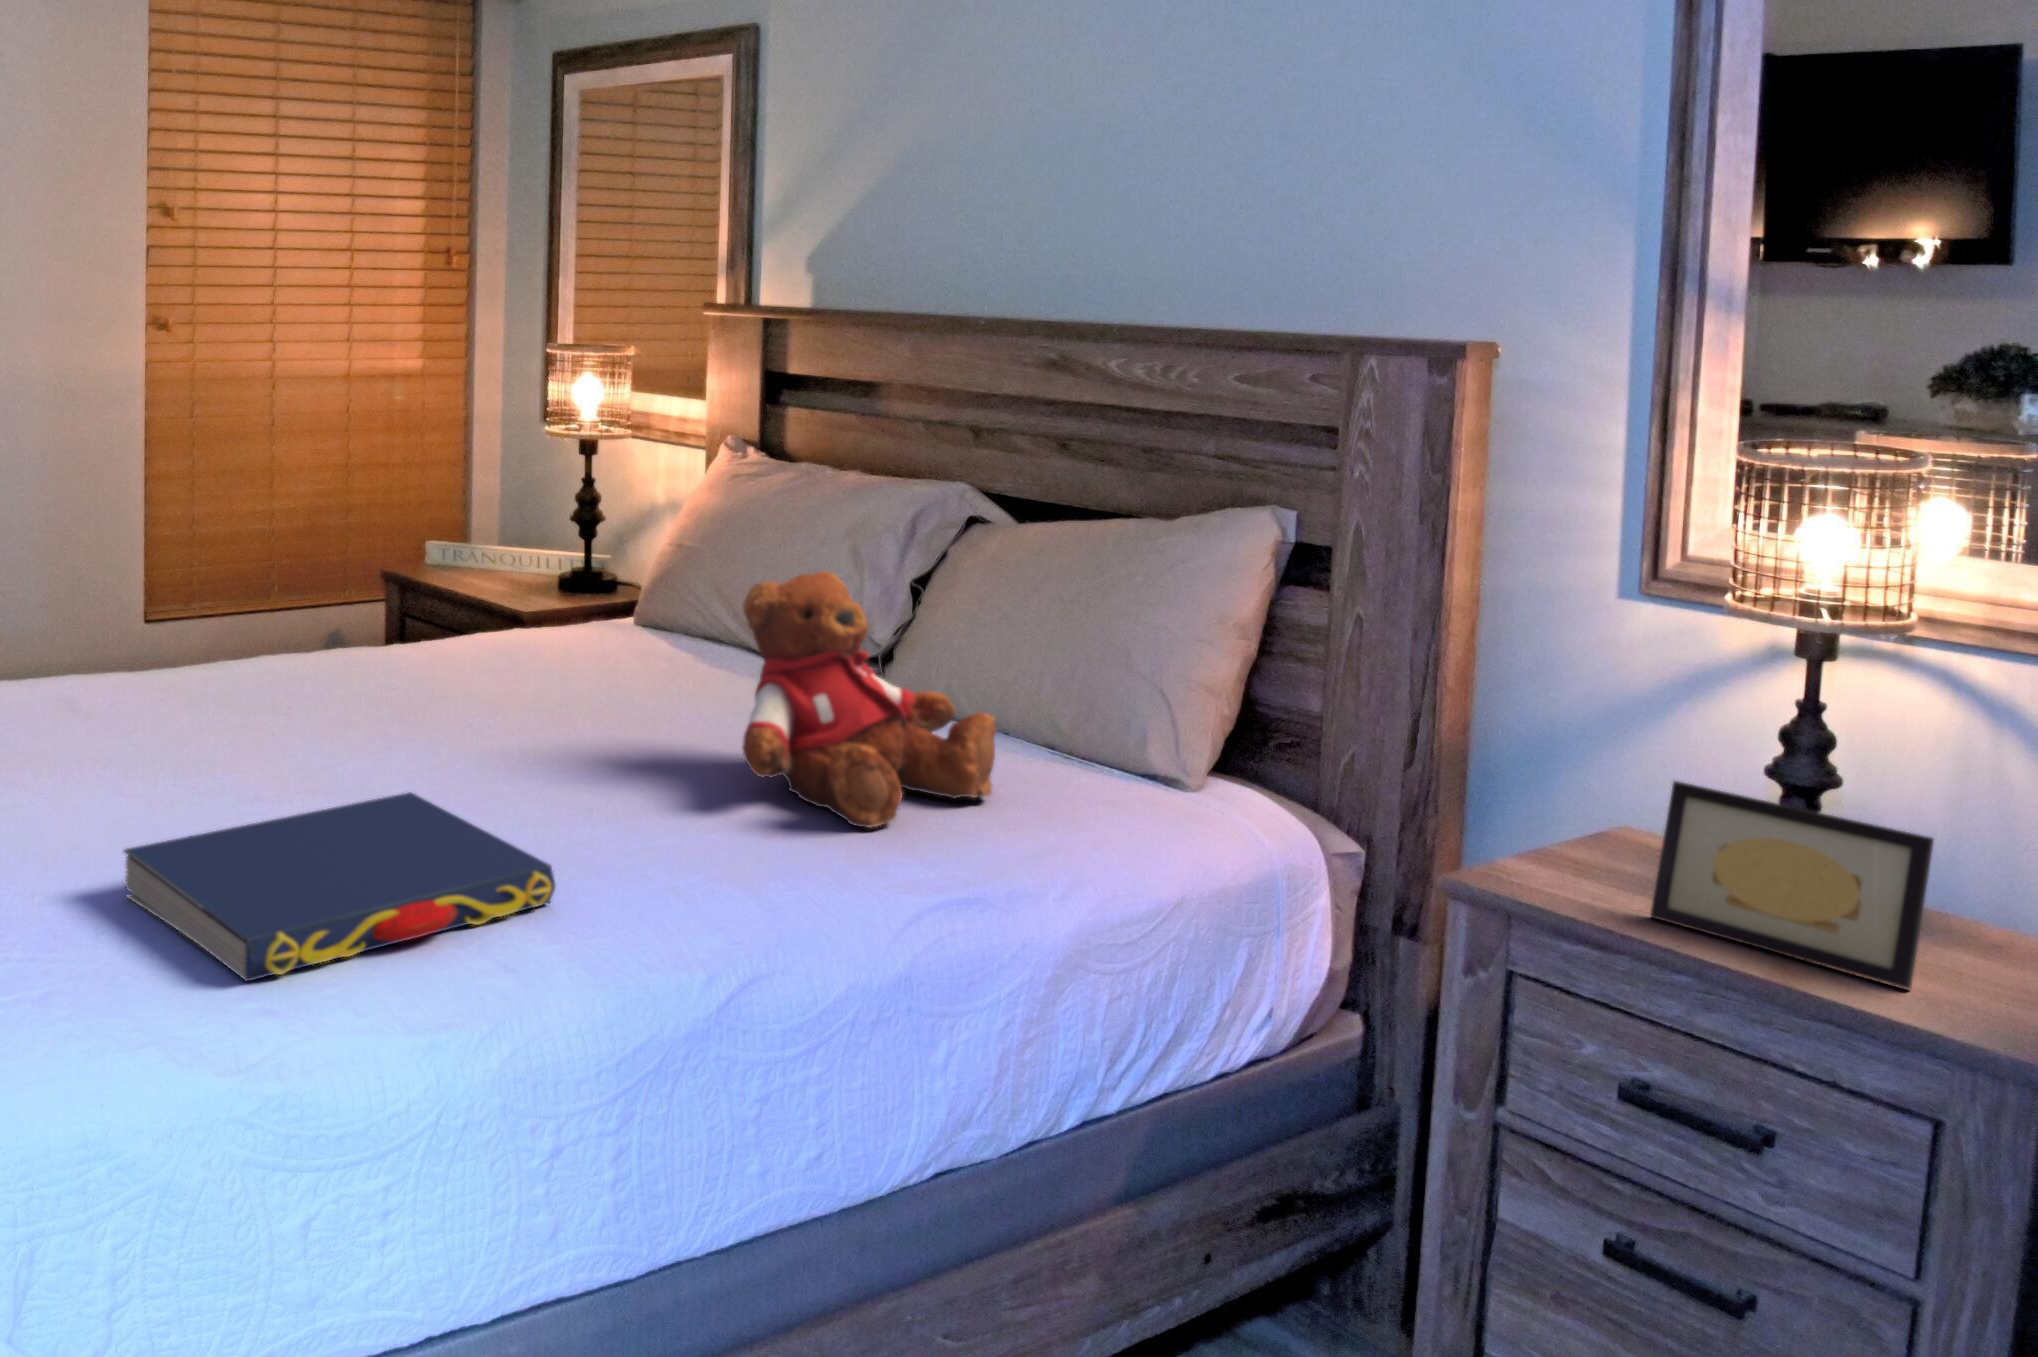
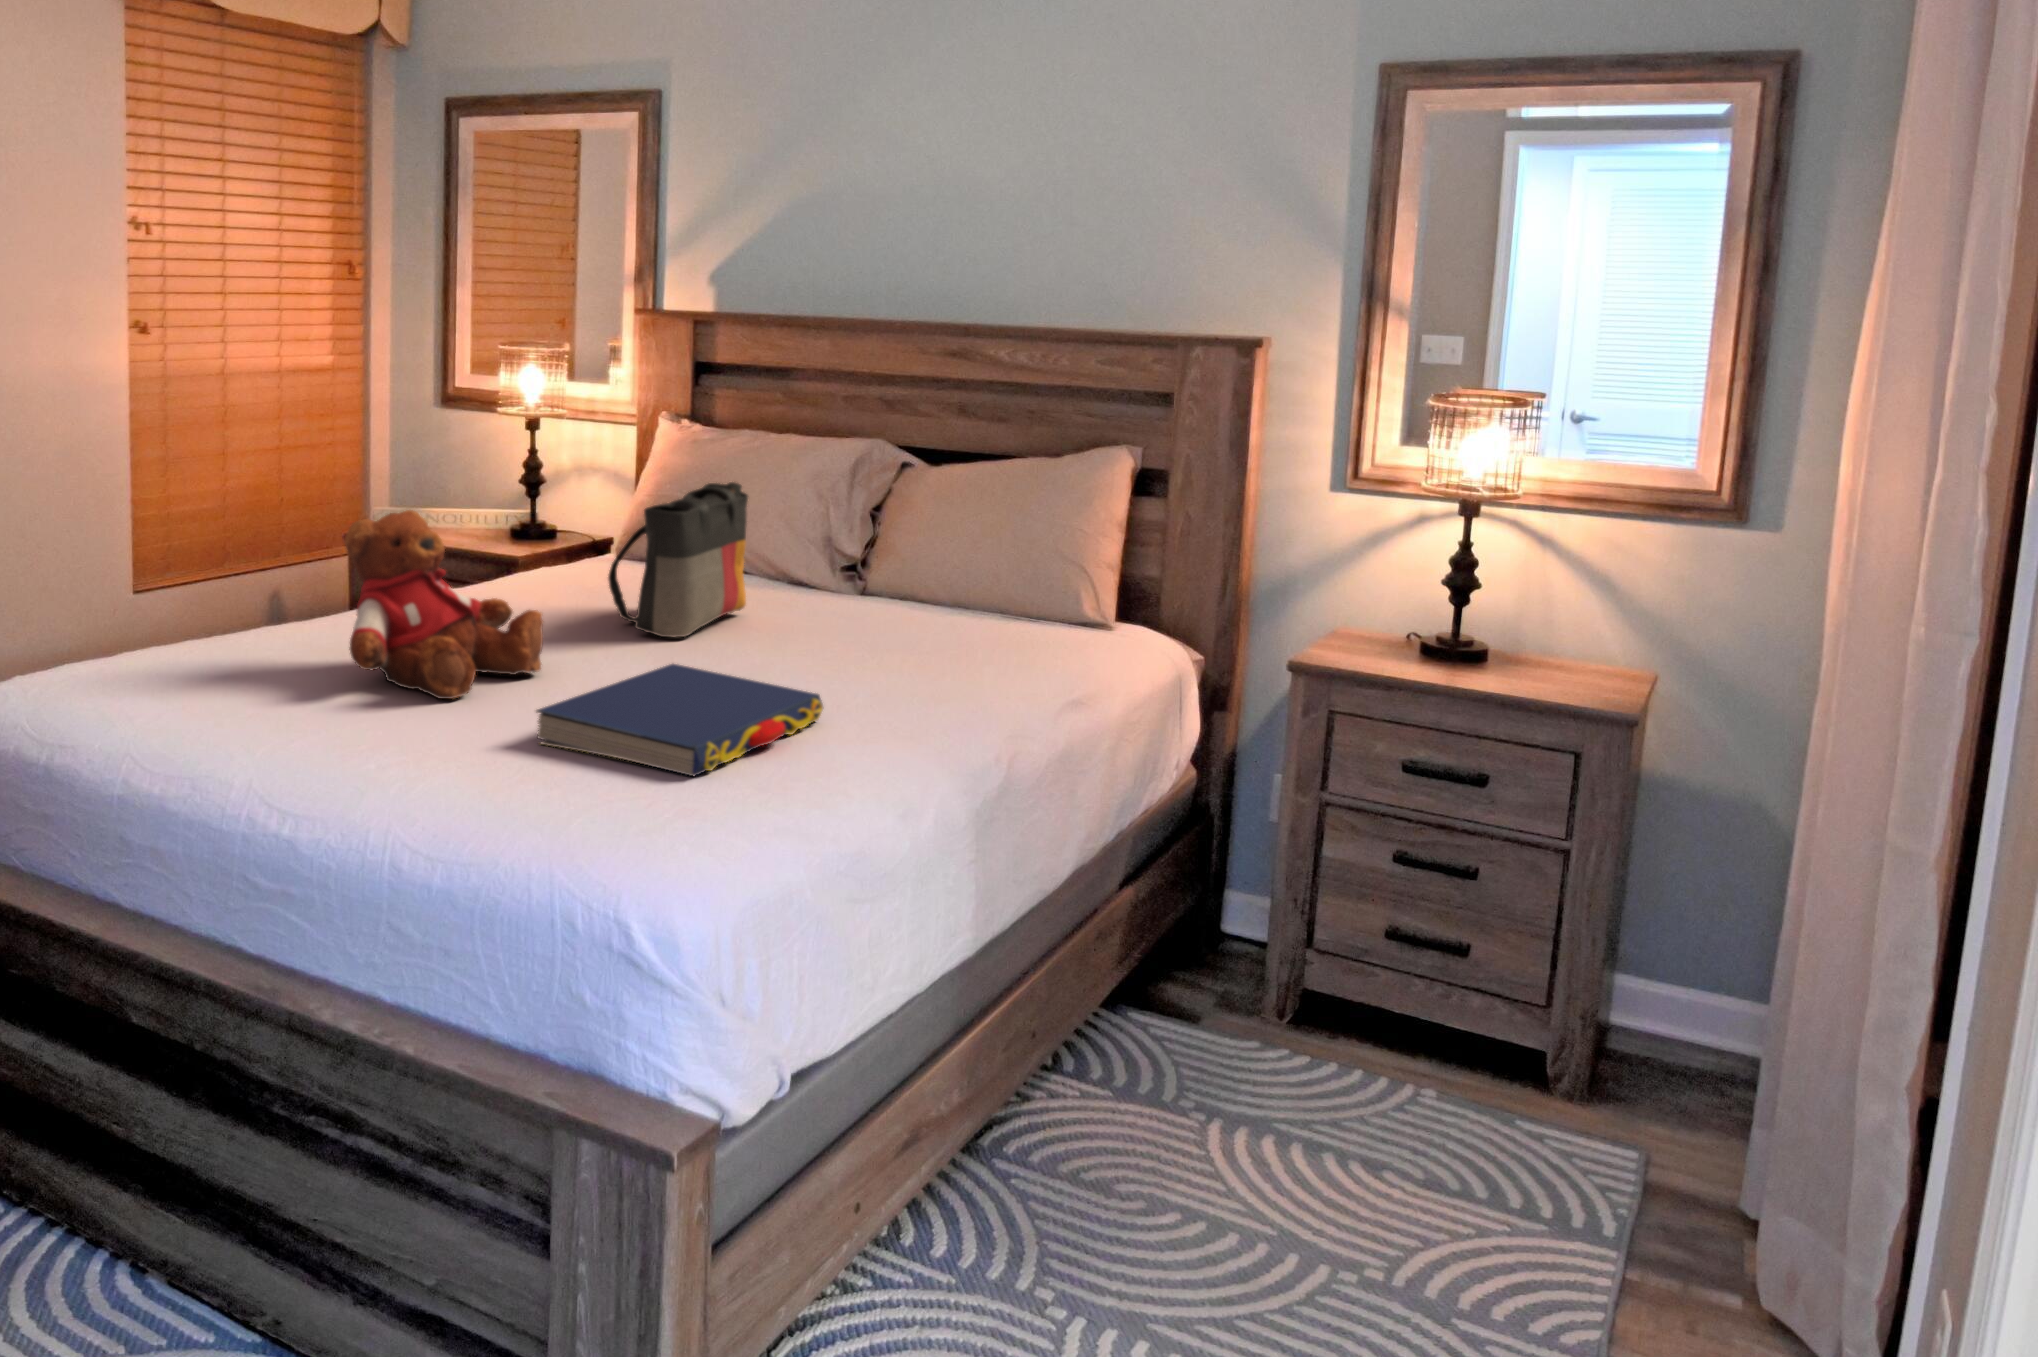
tote bag: none [475,536,676,745] -> present [608,482,748,637]
teddy bear: present [743,571,996,828] -> present [345,510,543,699]
picture frame: present [1650,781,1934,989] -> none [1399,589,1546,688]

